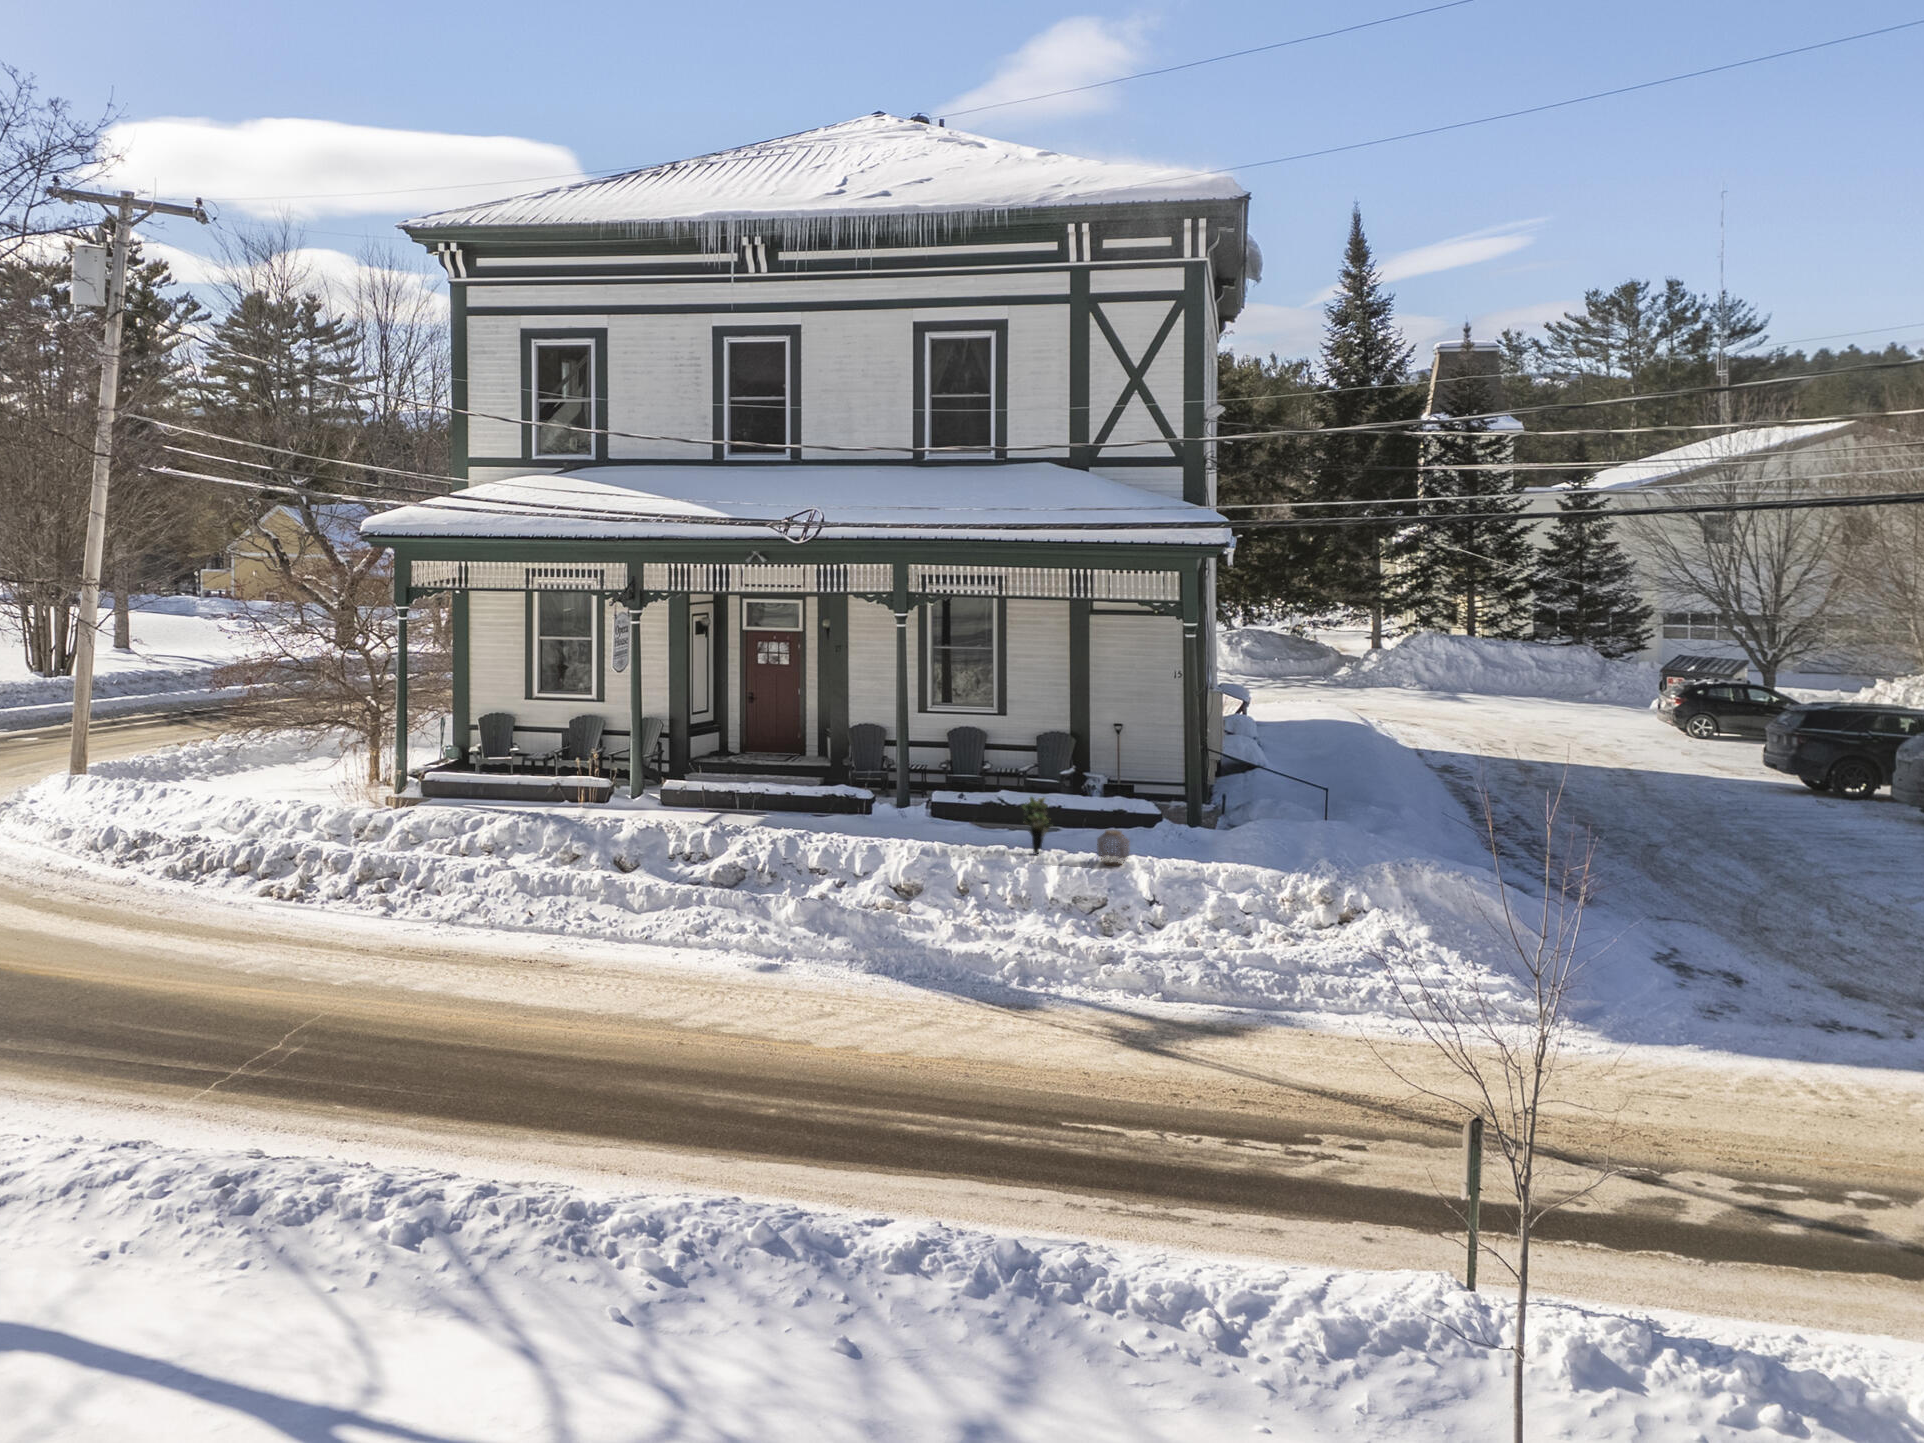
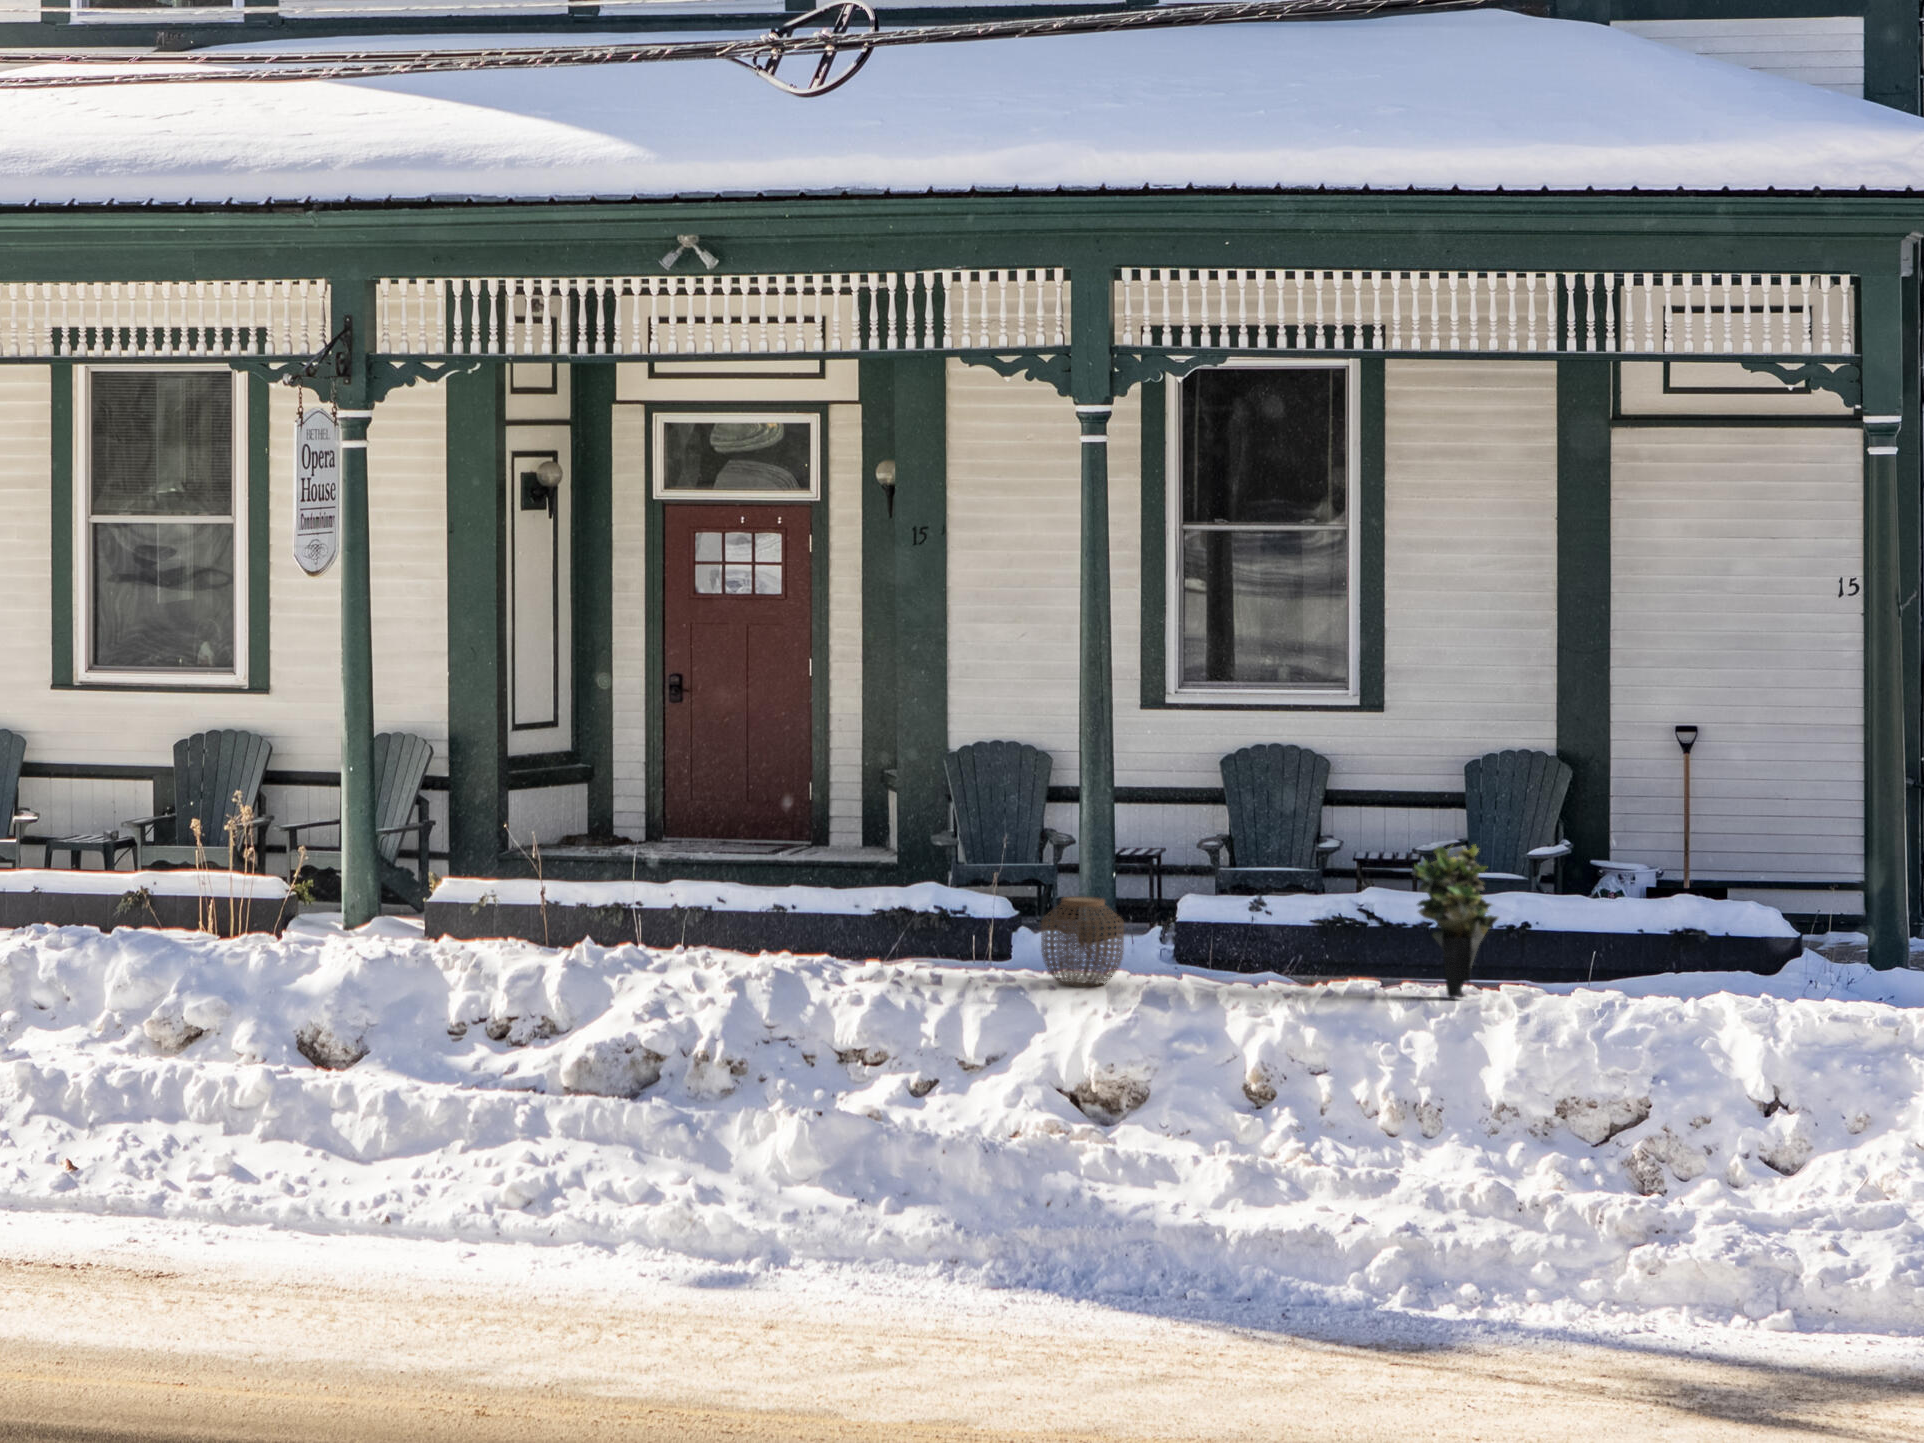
woven basket: present [1097,830,1129,866] -> present [1041,897,1124,987]

